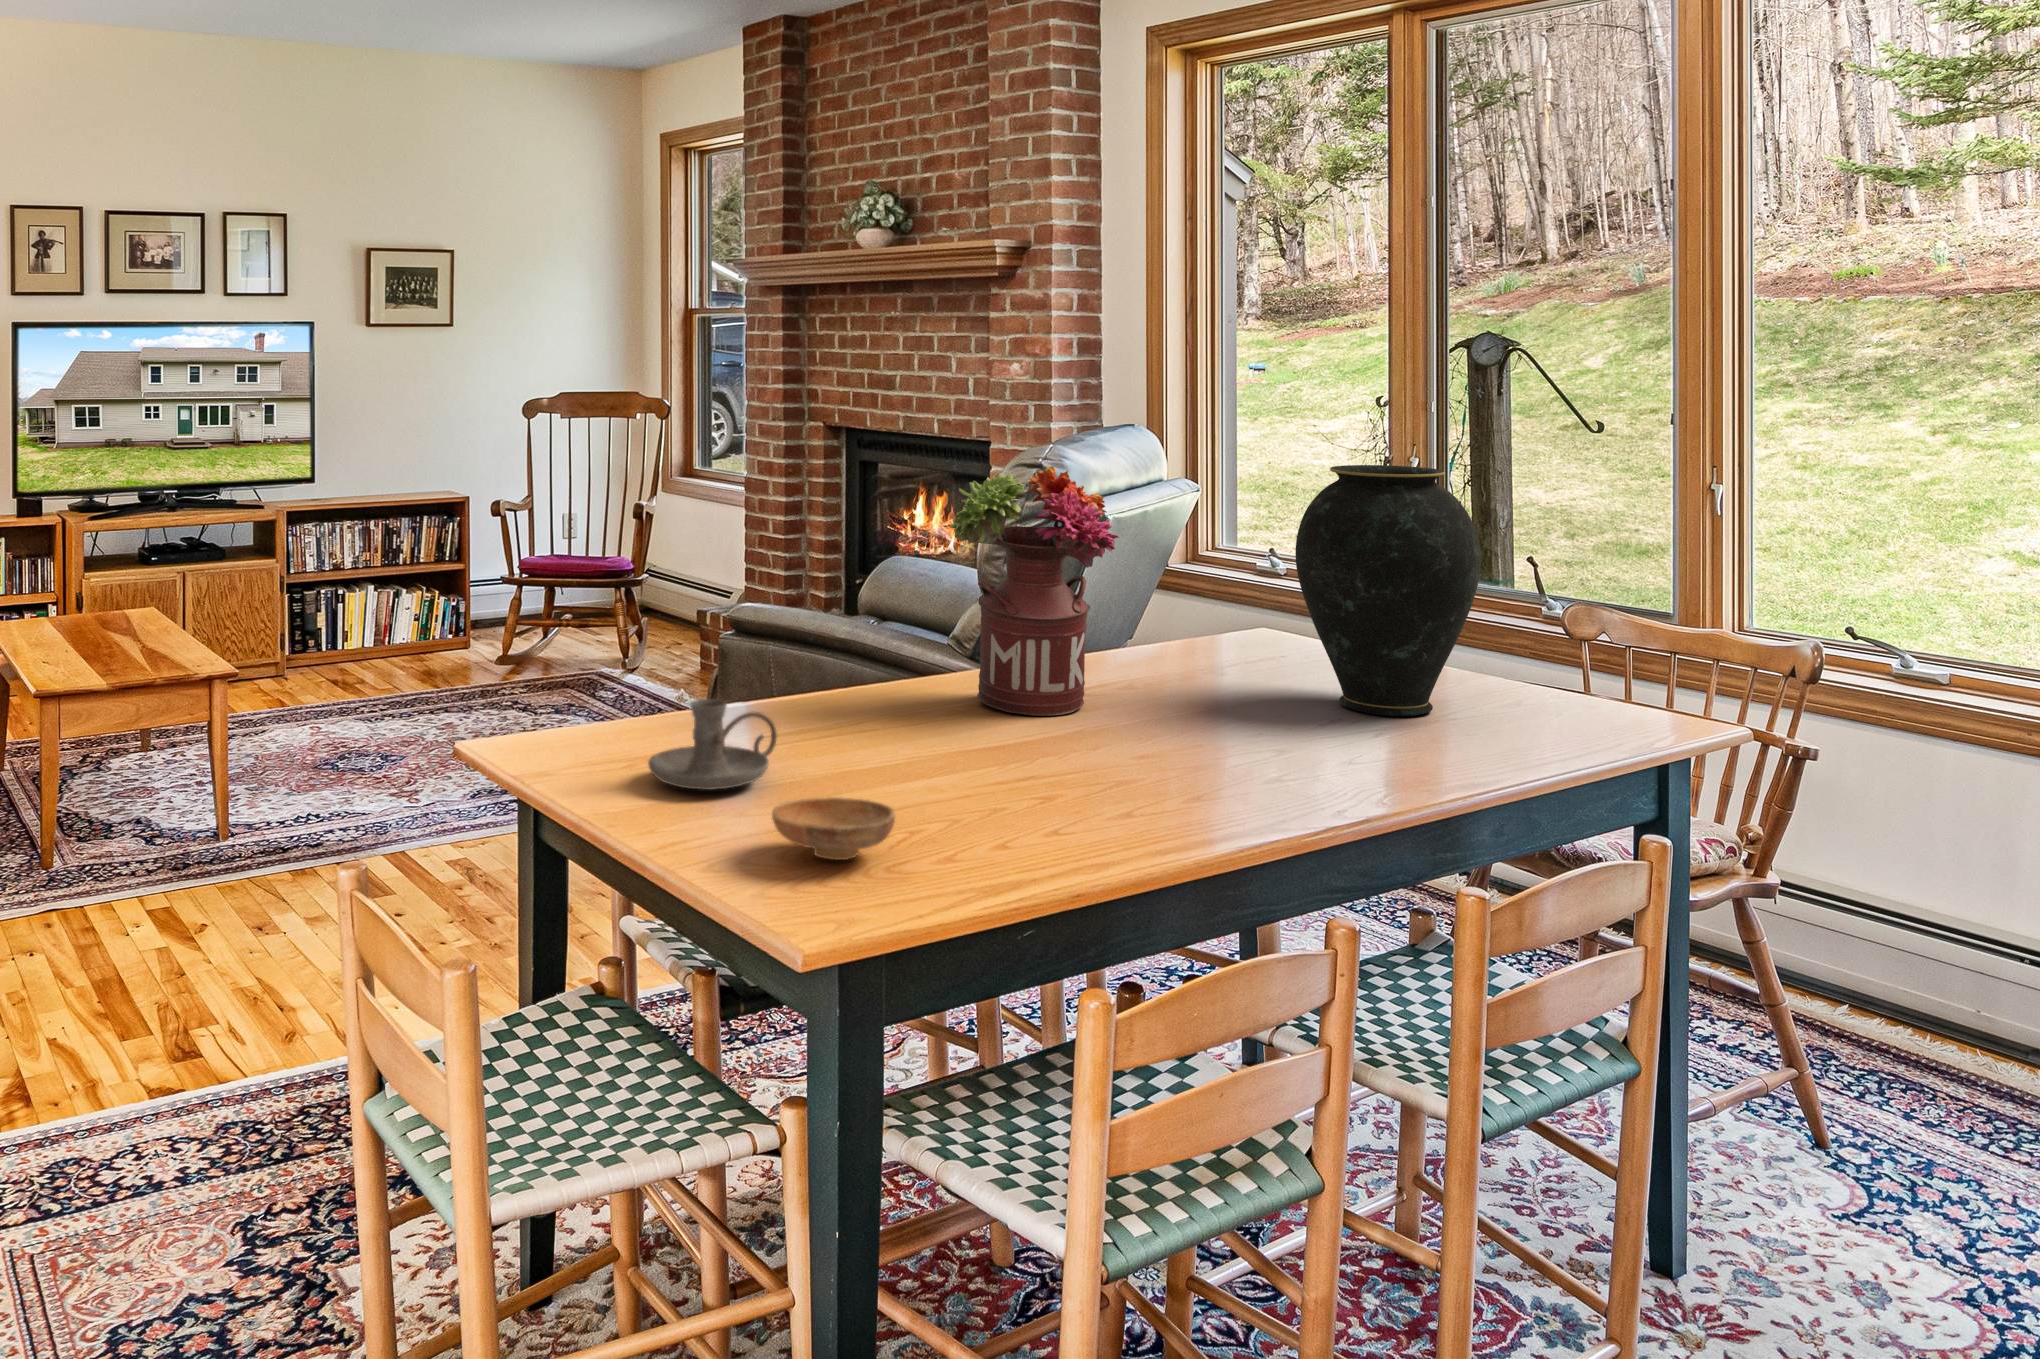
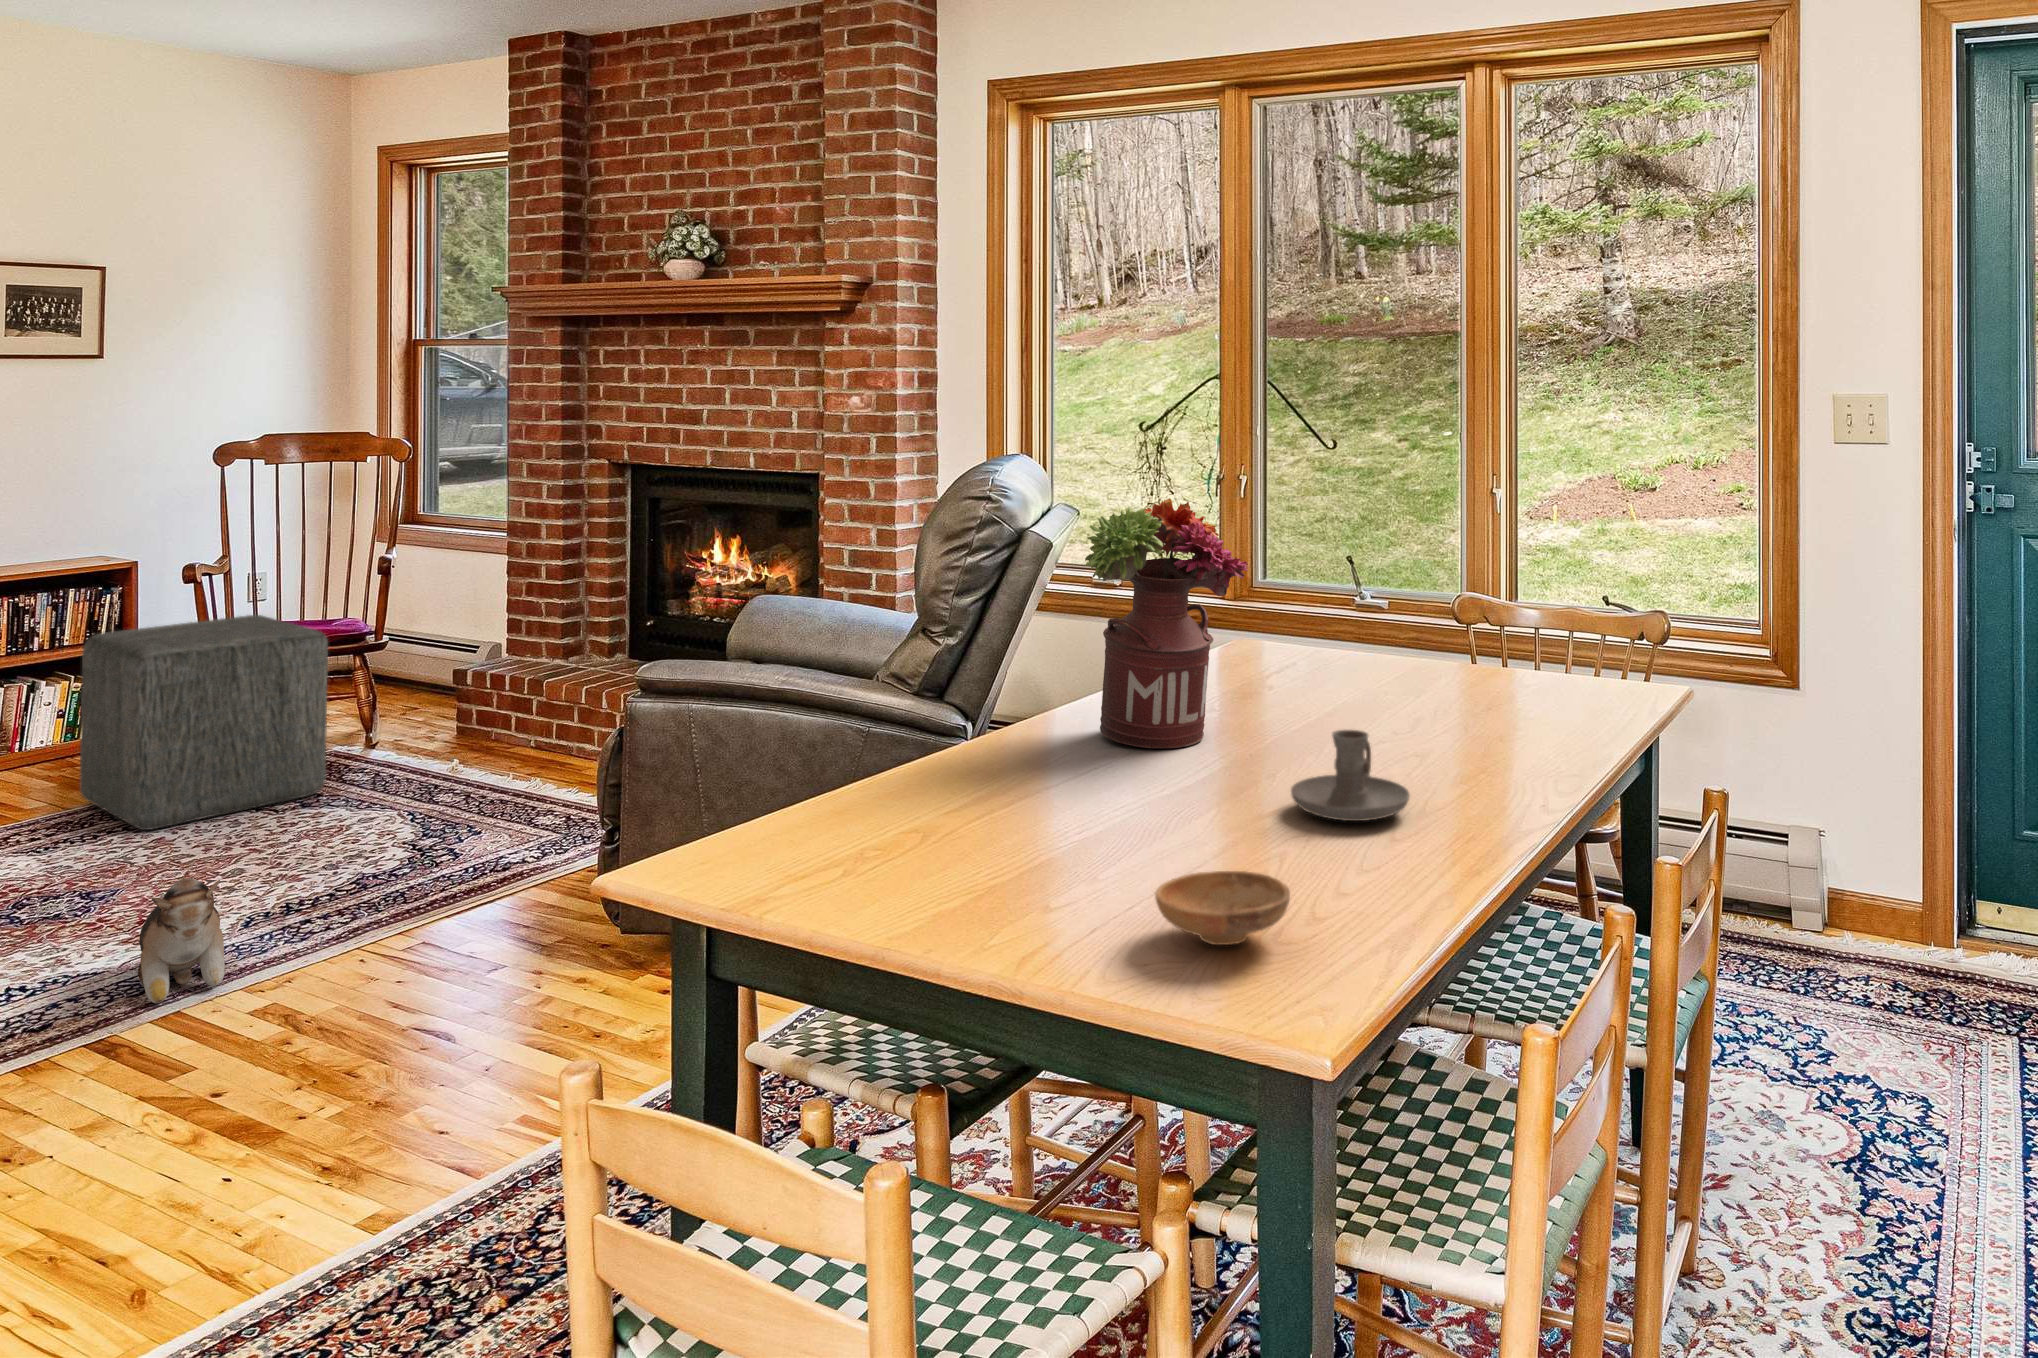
vase: present [1295,465,1481,716] -> none [1352,484,1506,707]
ottoman: none [410,547,576,716] -> present [79,615,328,830]
candle holder: present [648,699,777,790] -> present [1291,730,1410,821]
plush toy: none [381,746,444,842] -> present [138,878,225,1003]

